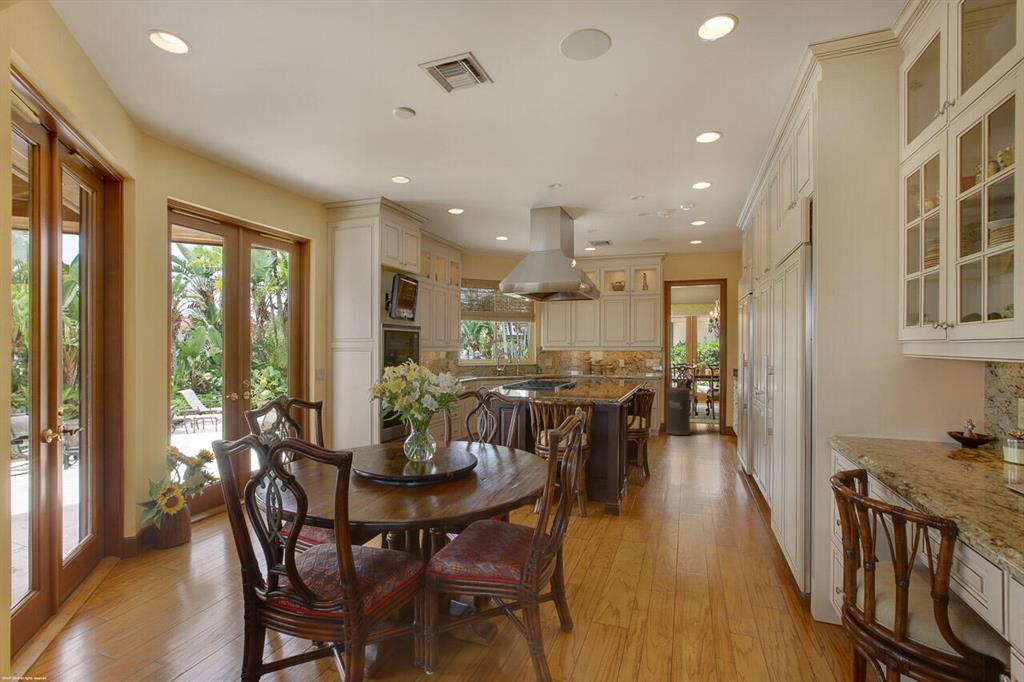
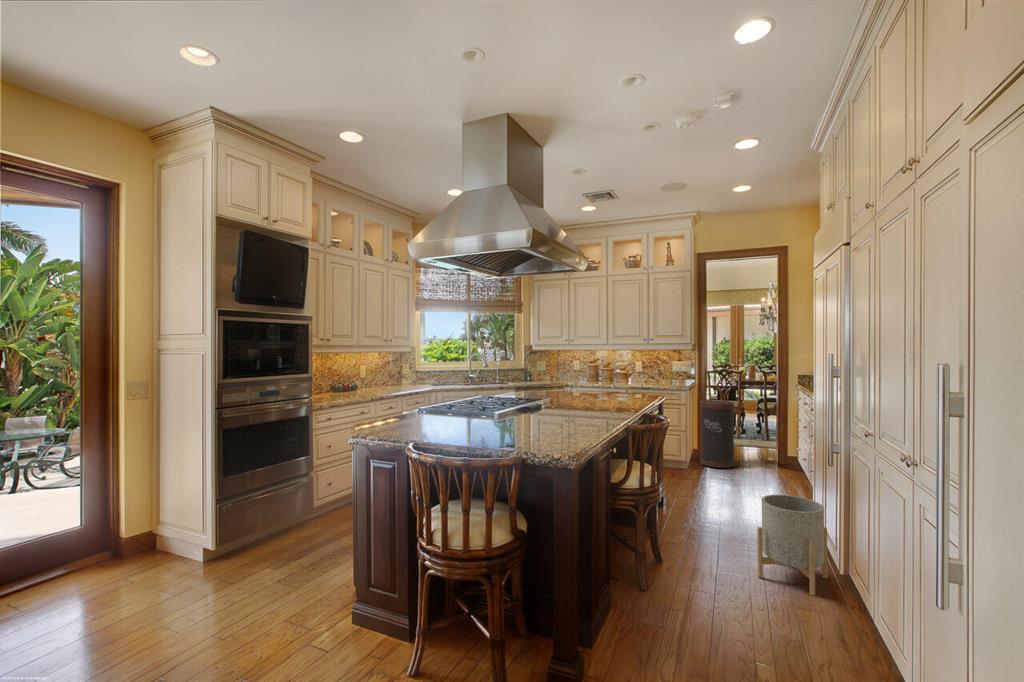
planter: none [704,436,741,486] -> present [757,495,828,595]

